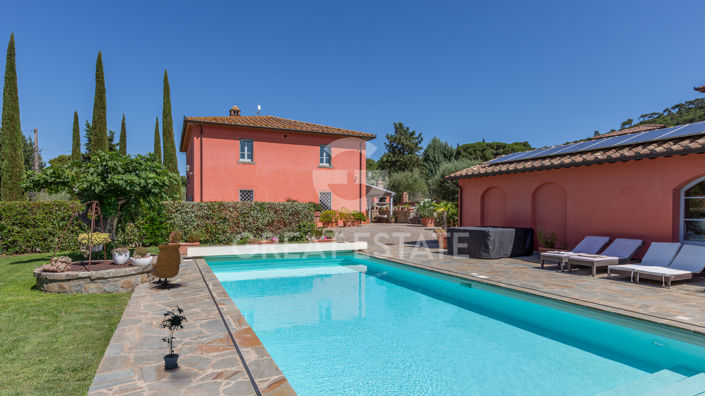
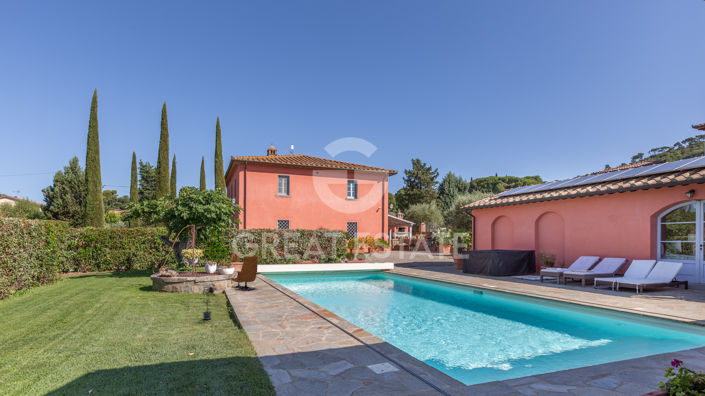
potted plant: present [160,306,187,369] -> present [203,284,217,319]

